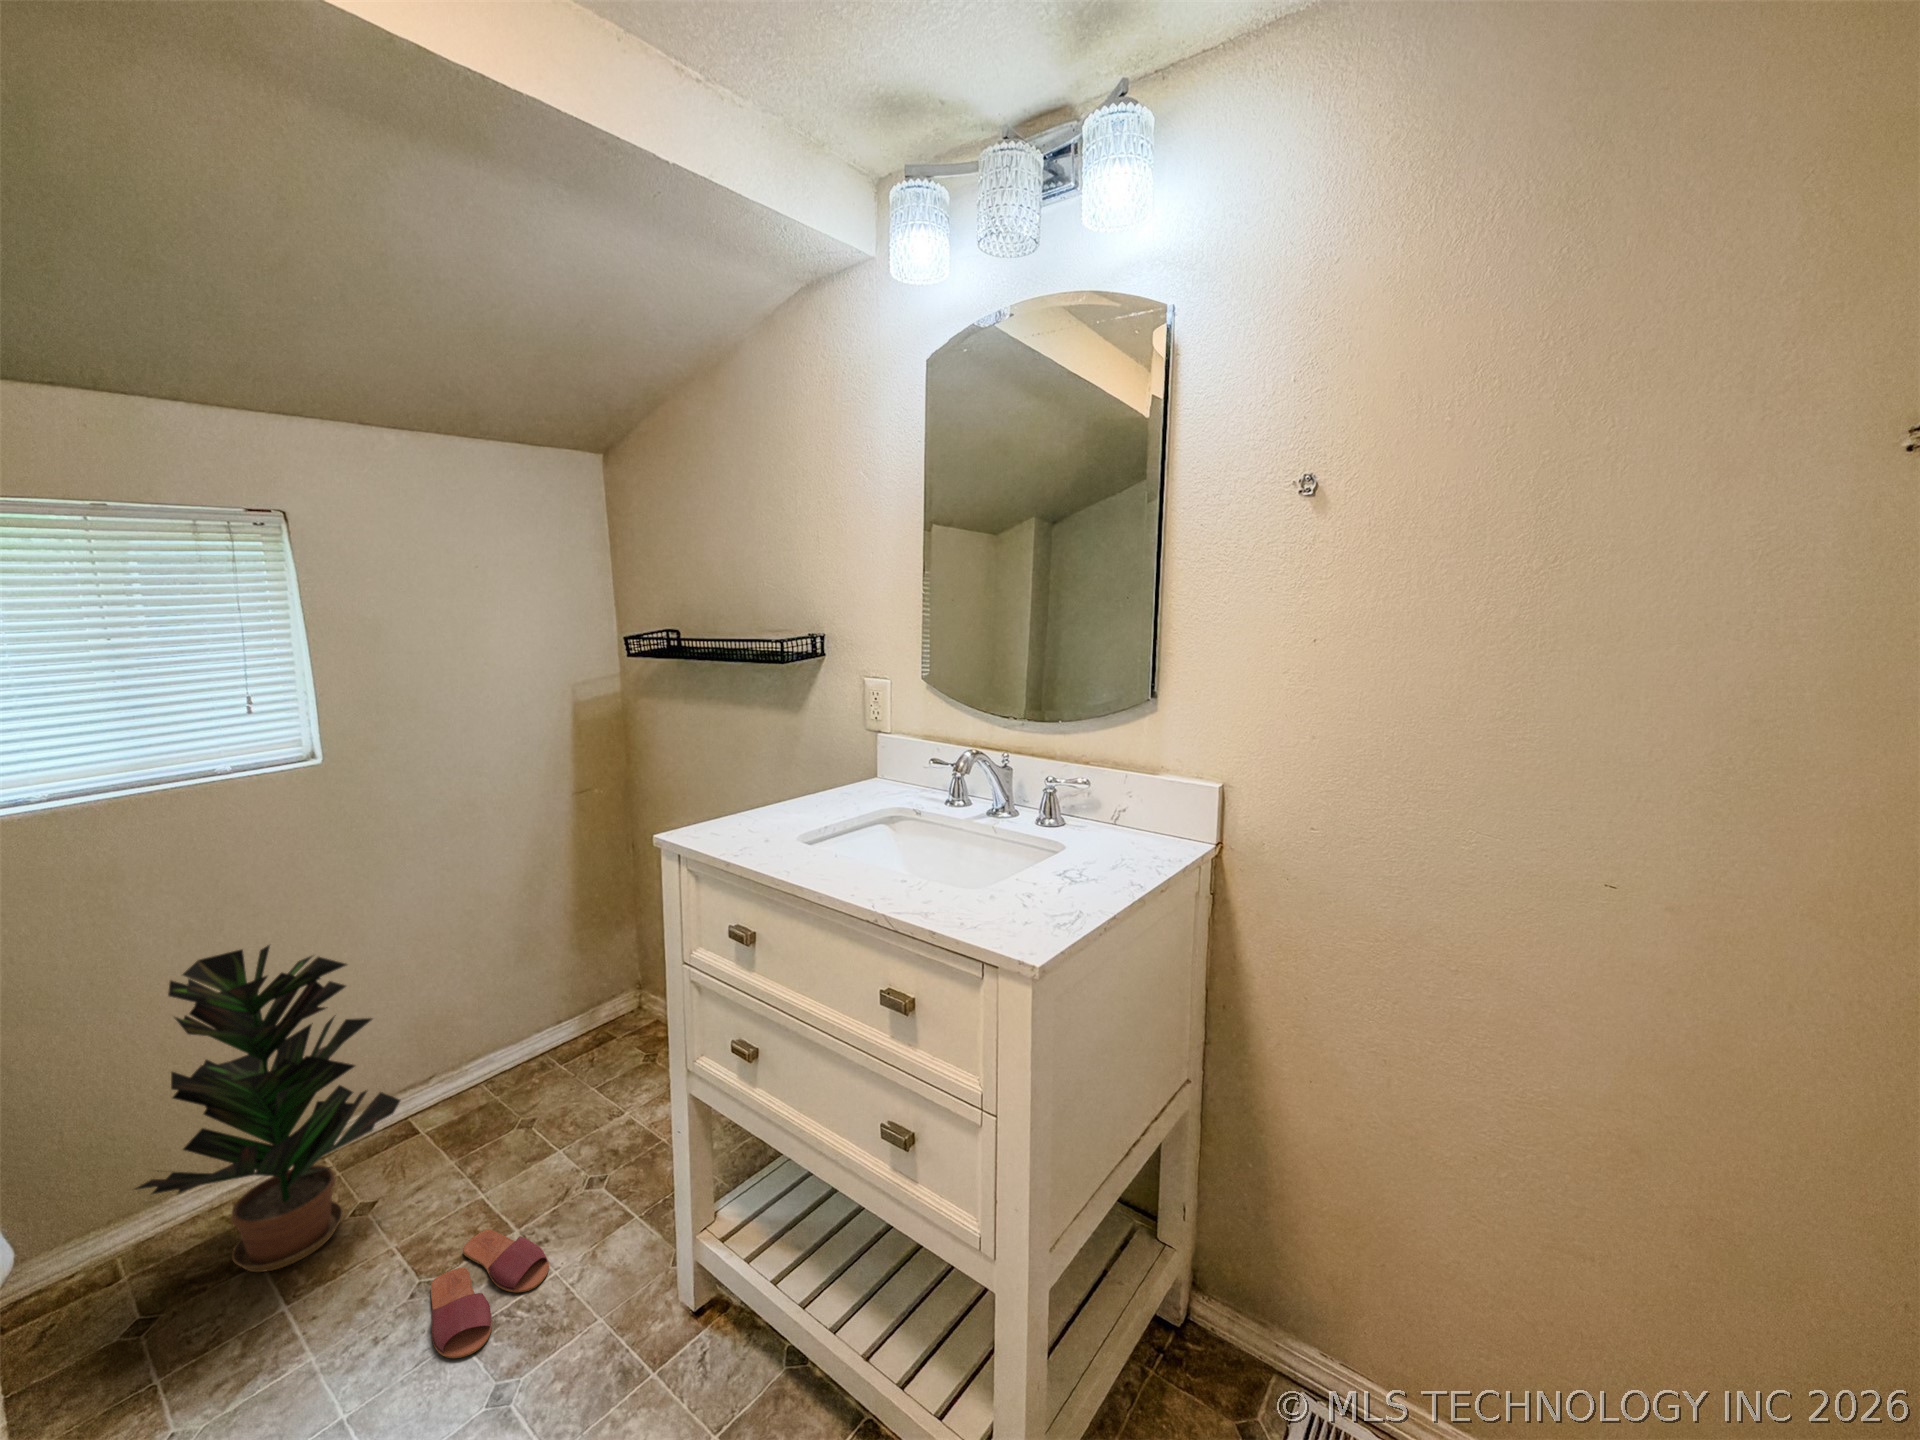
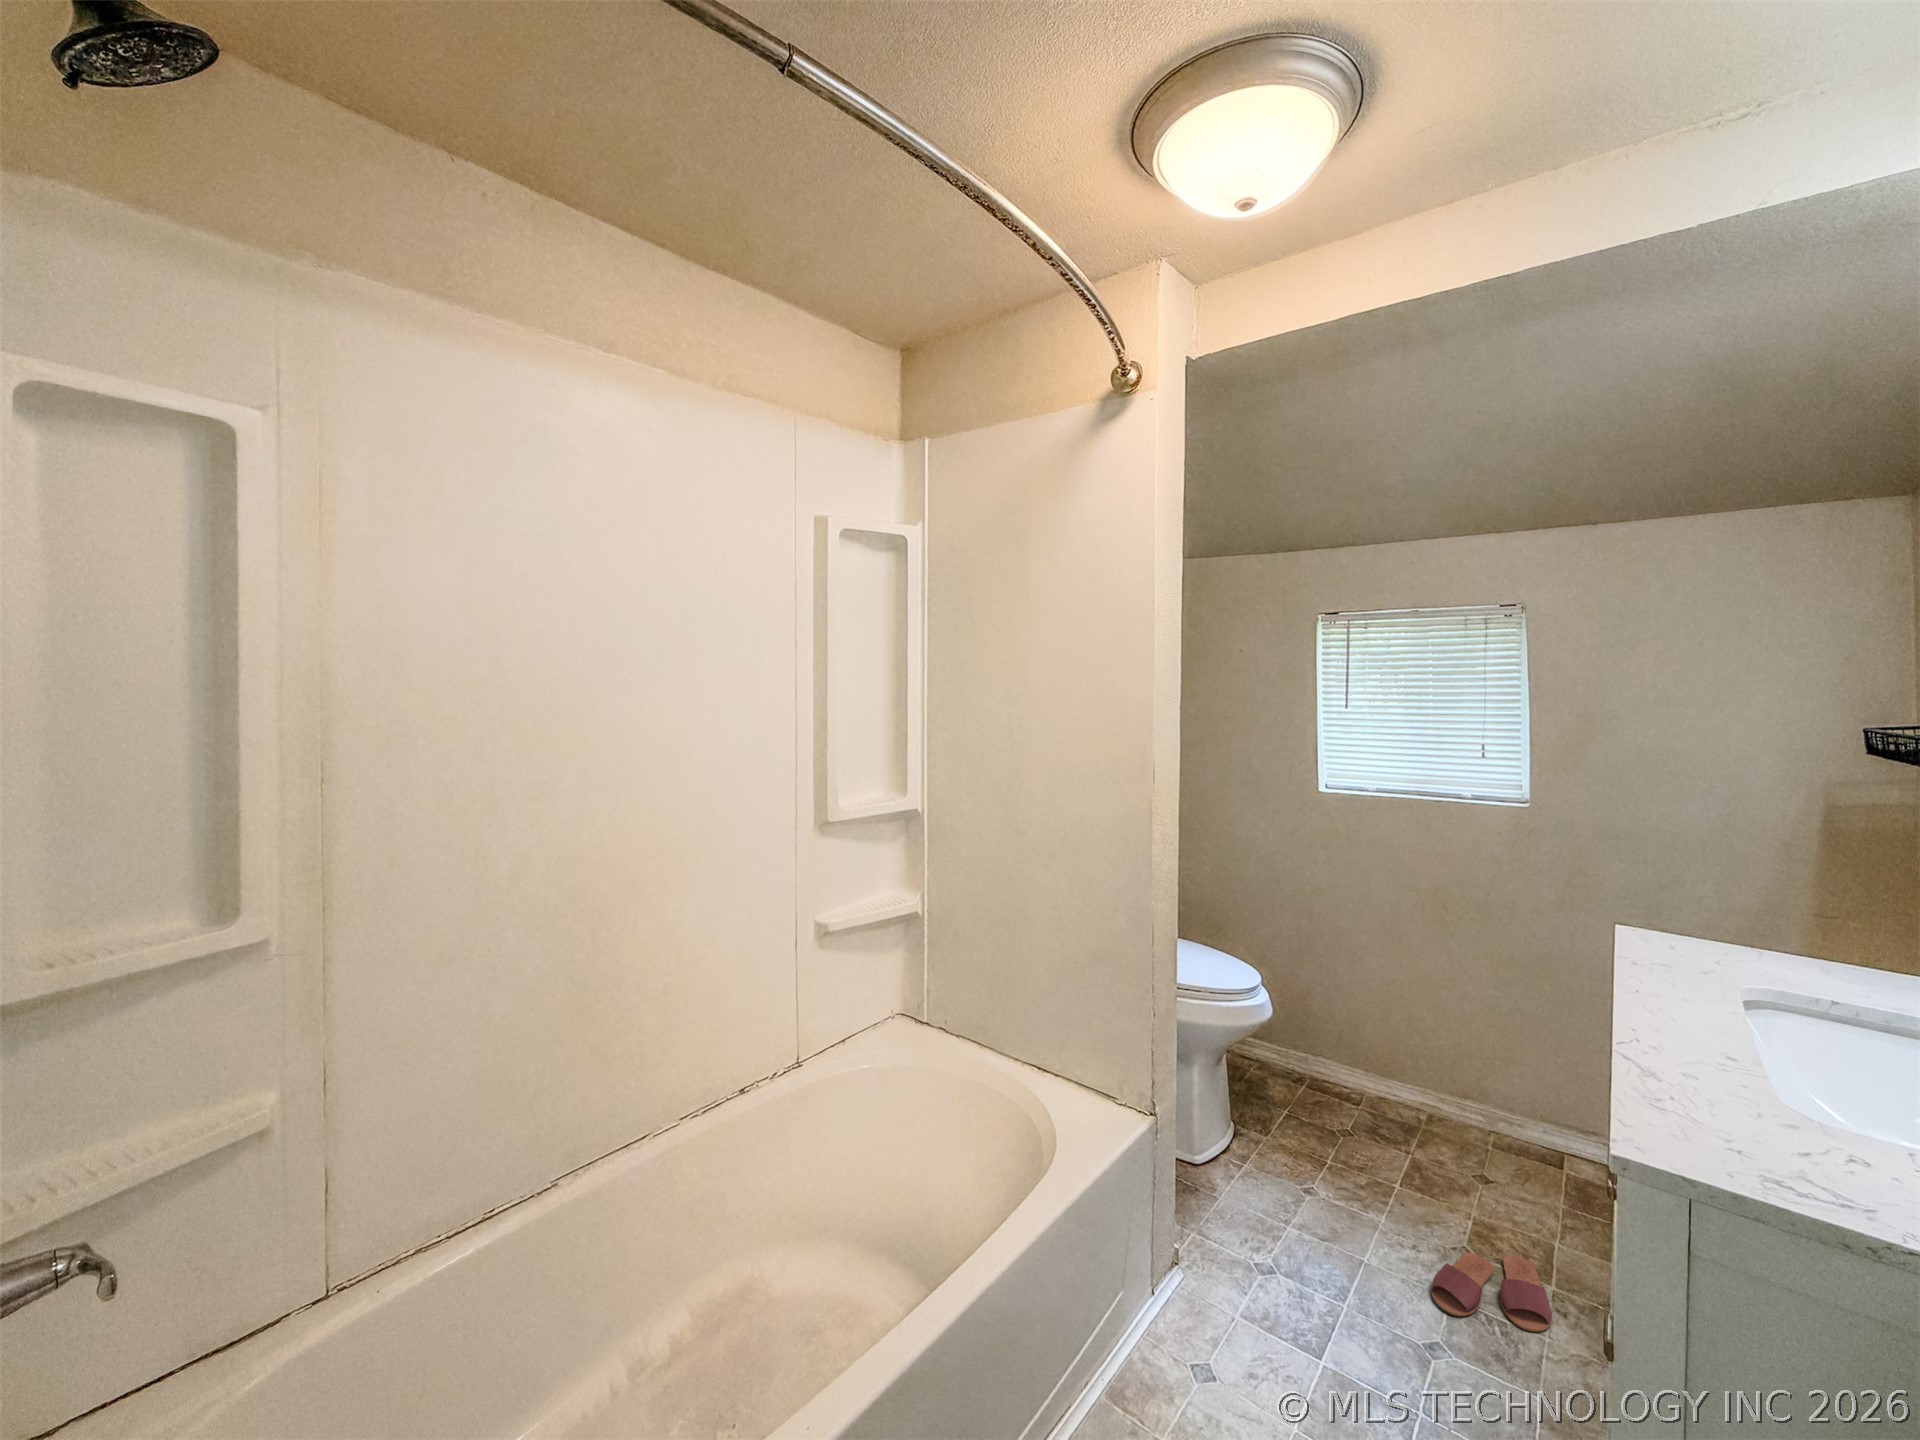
potted plant: present [135,945,400,1272] -> none [1349,936,1512,1176]

